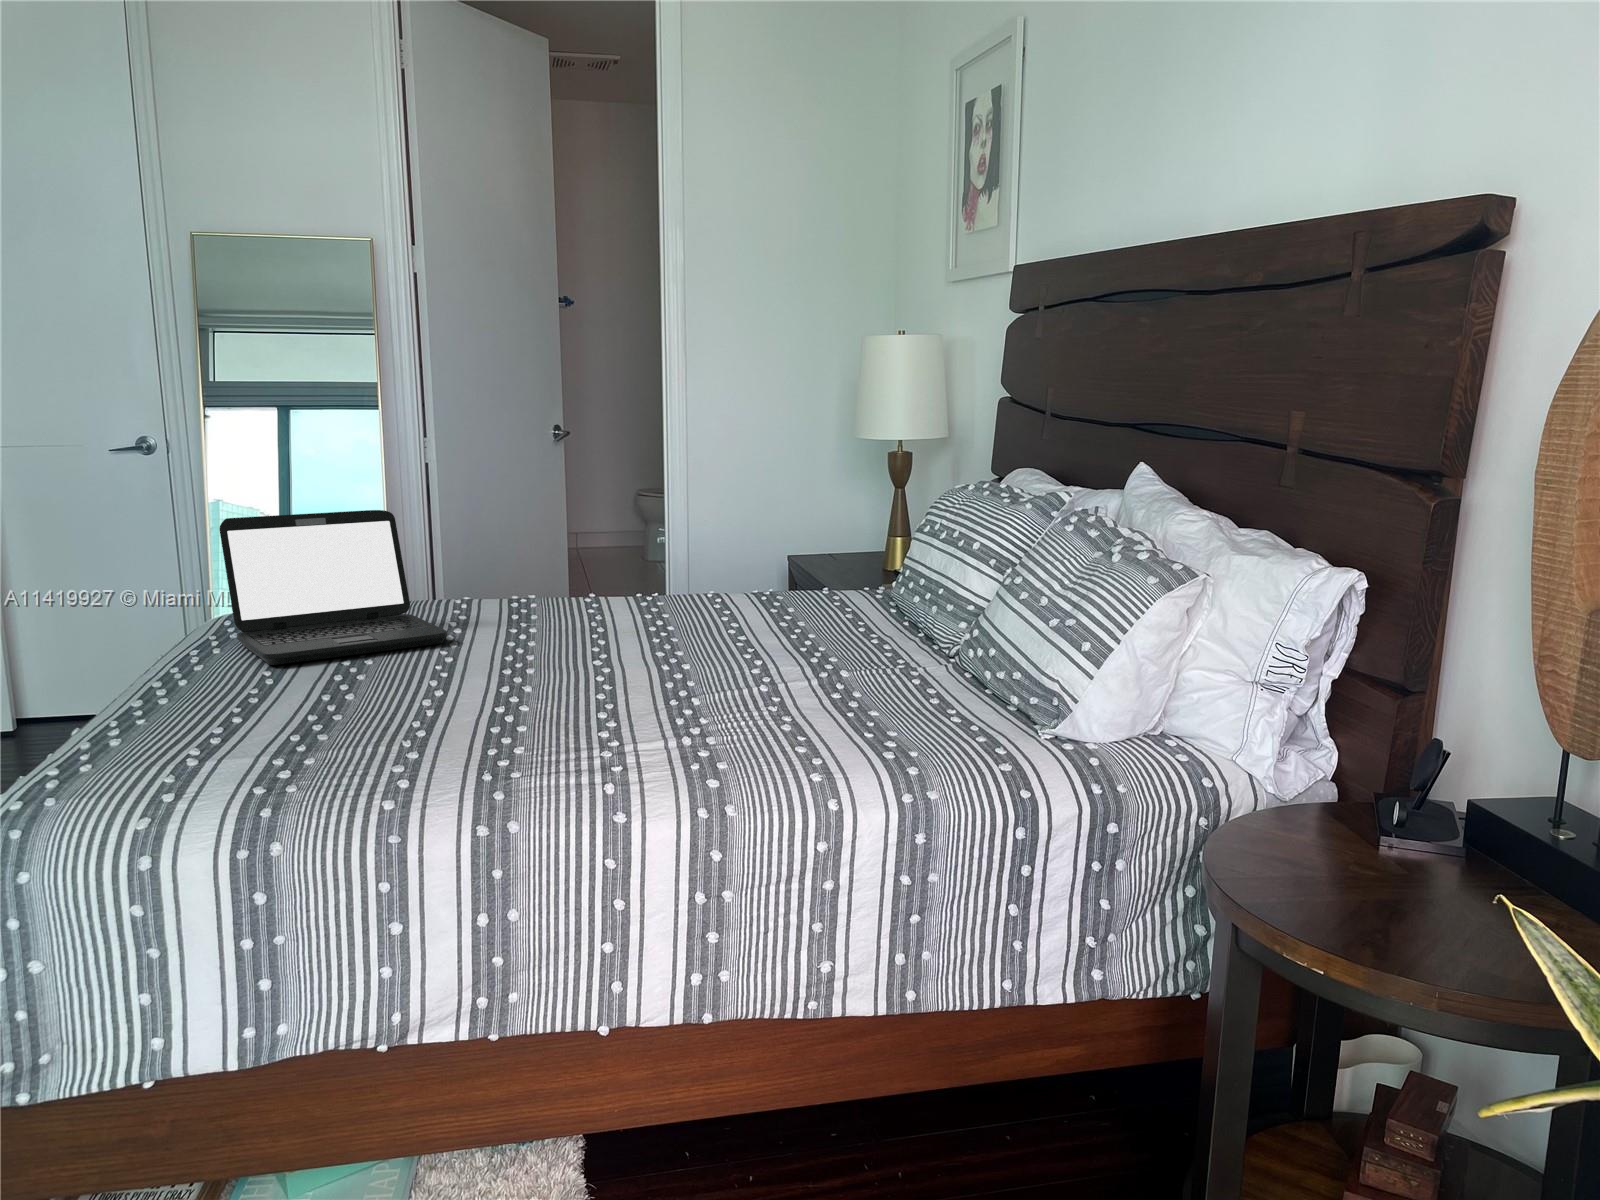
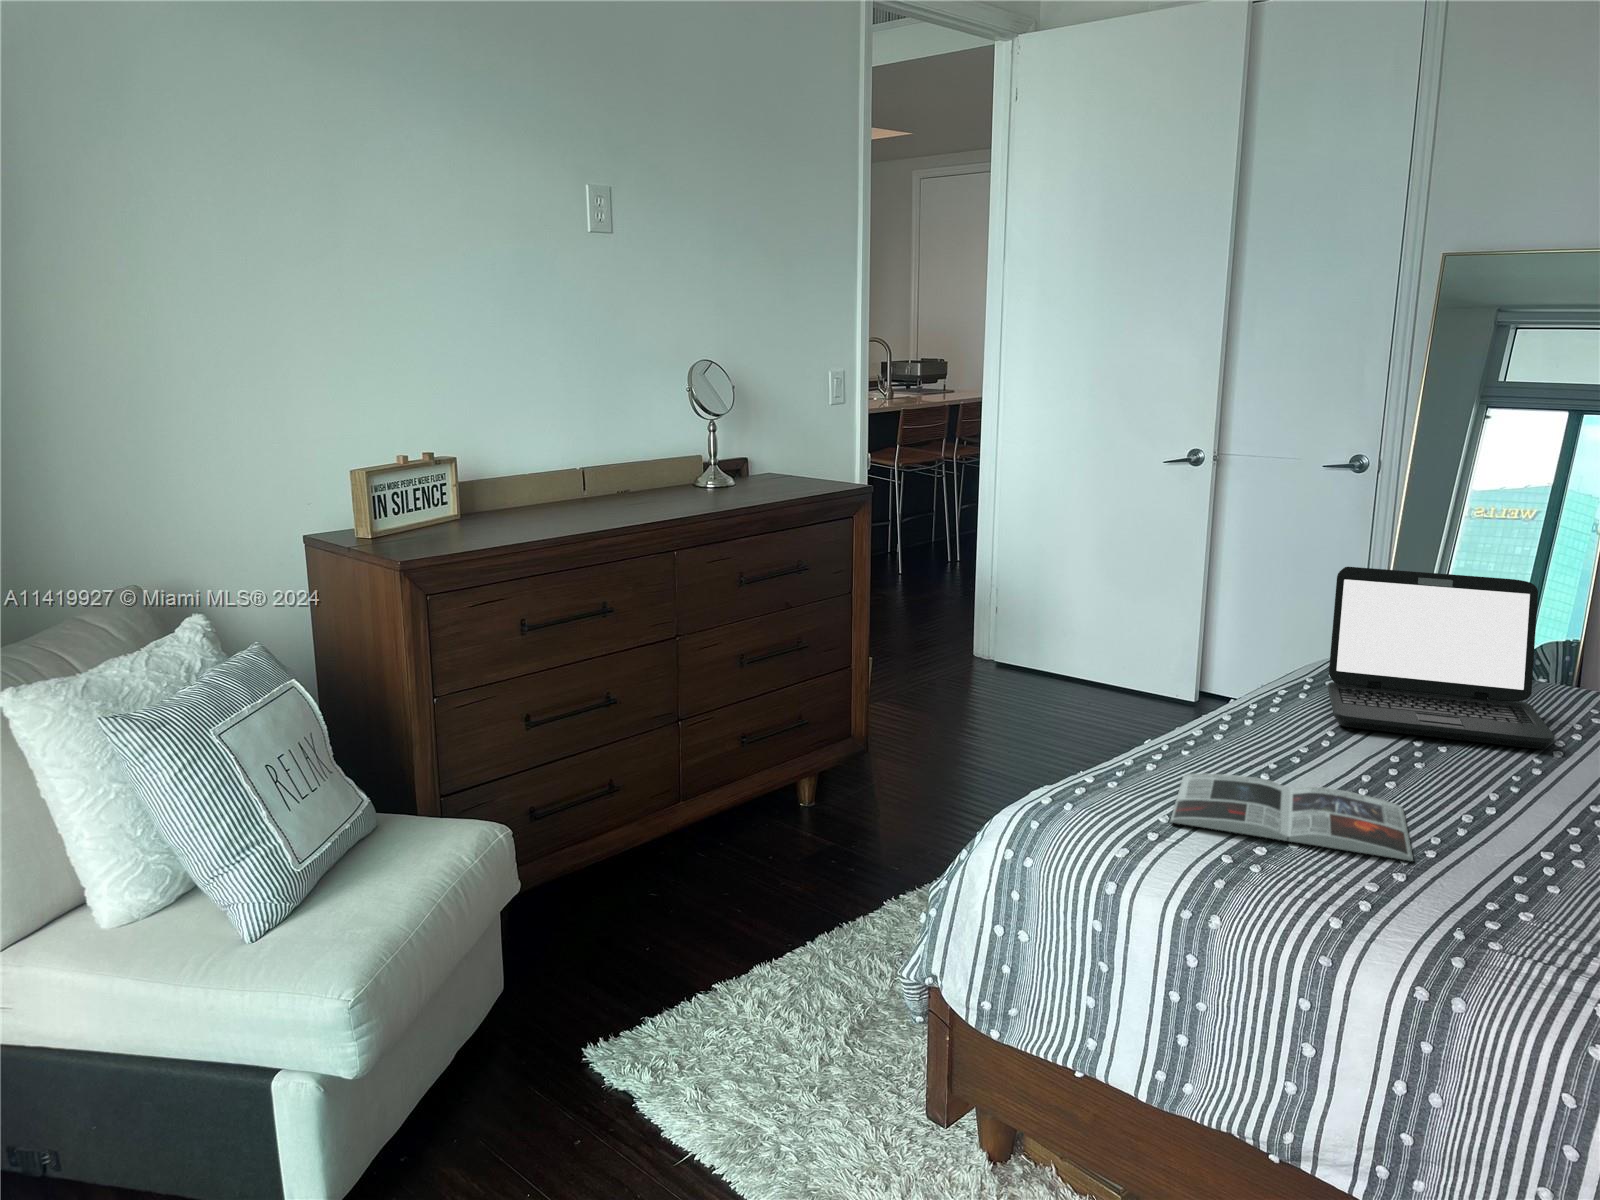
magazine: none [154,706,414,780] -> present [1171,774,1413,861]

